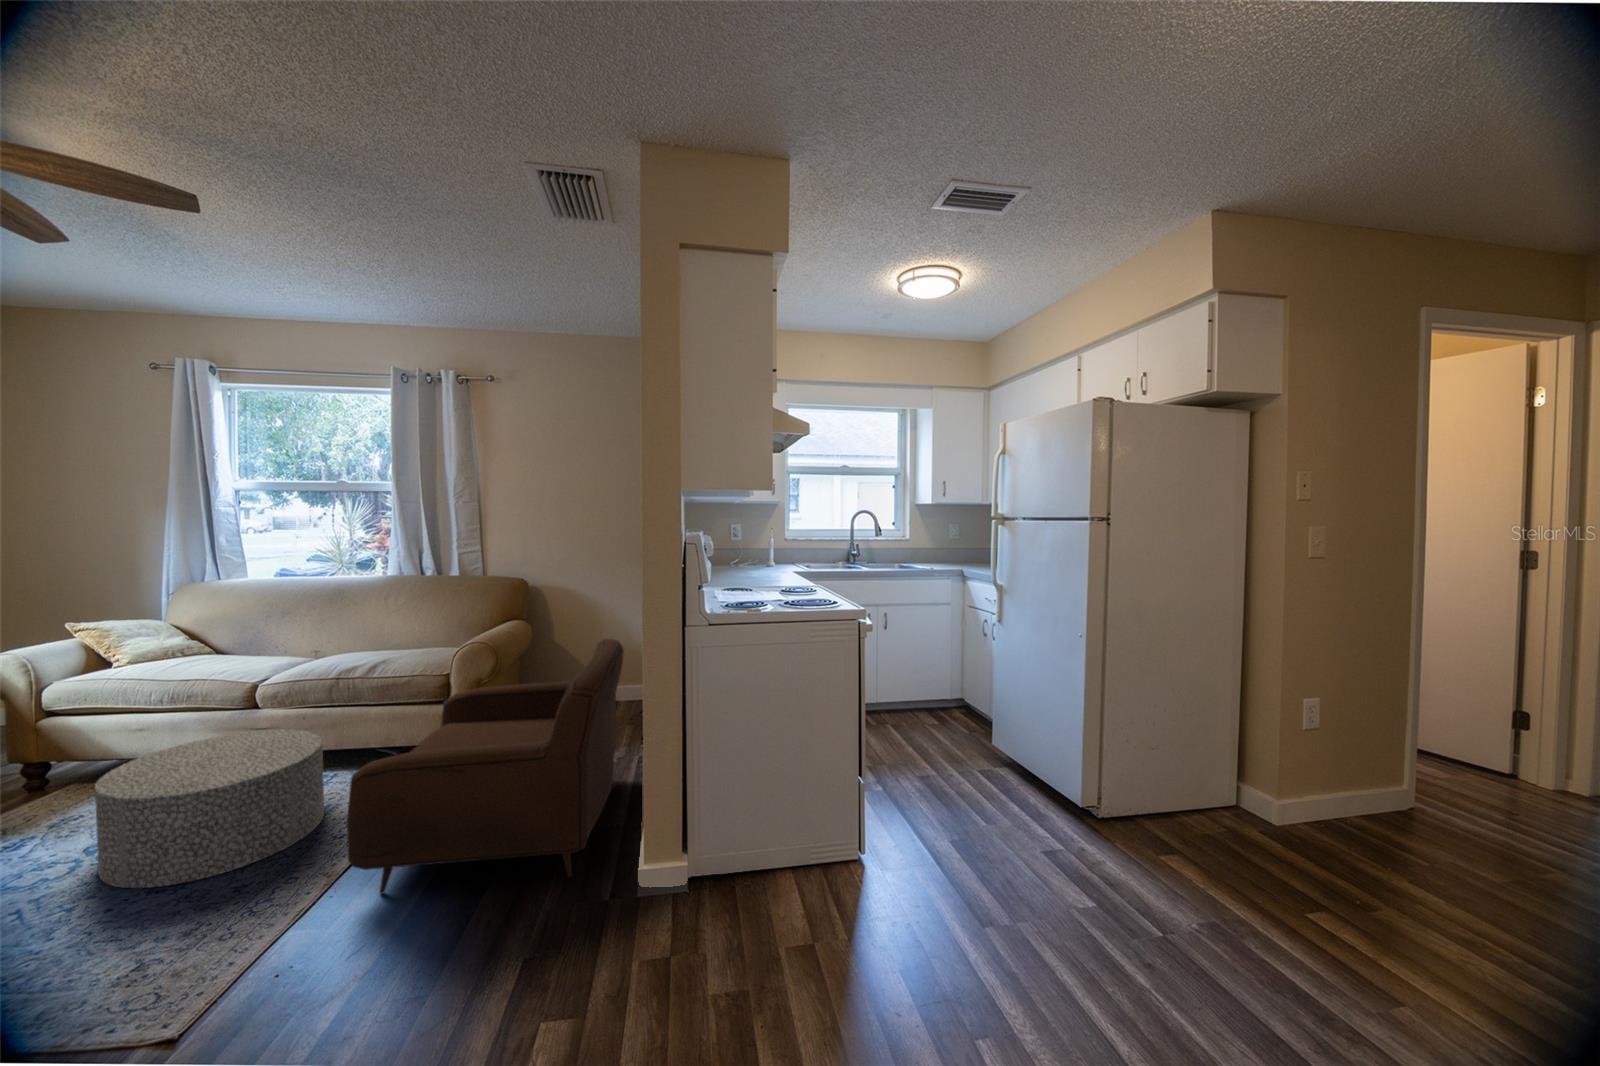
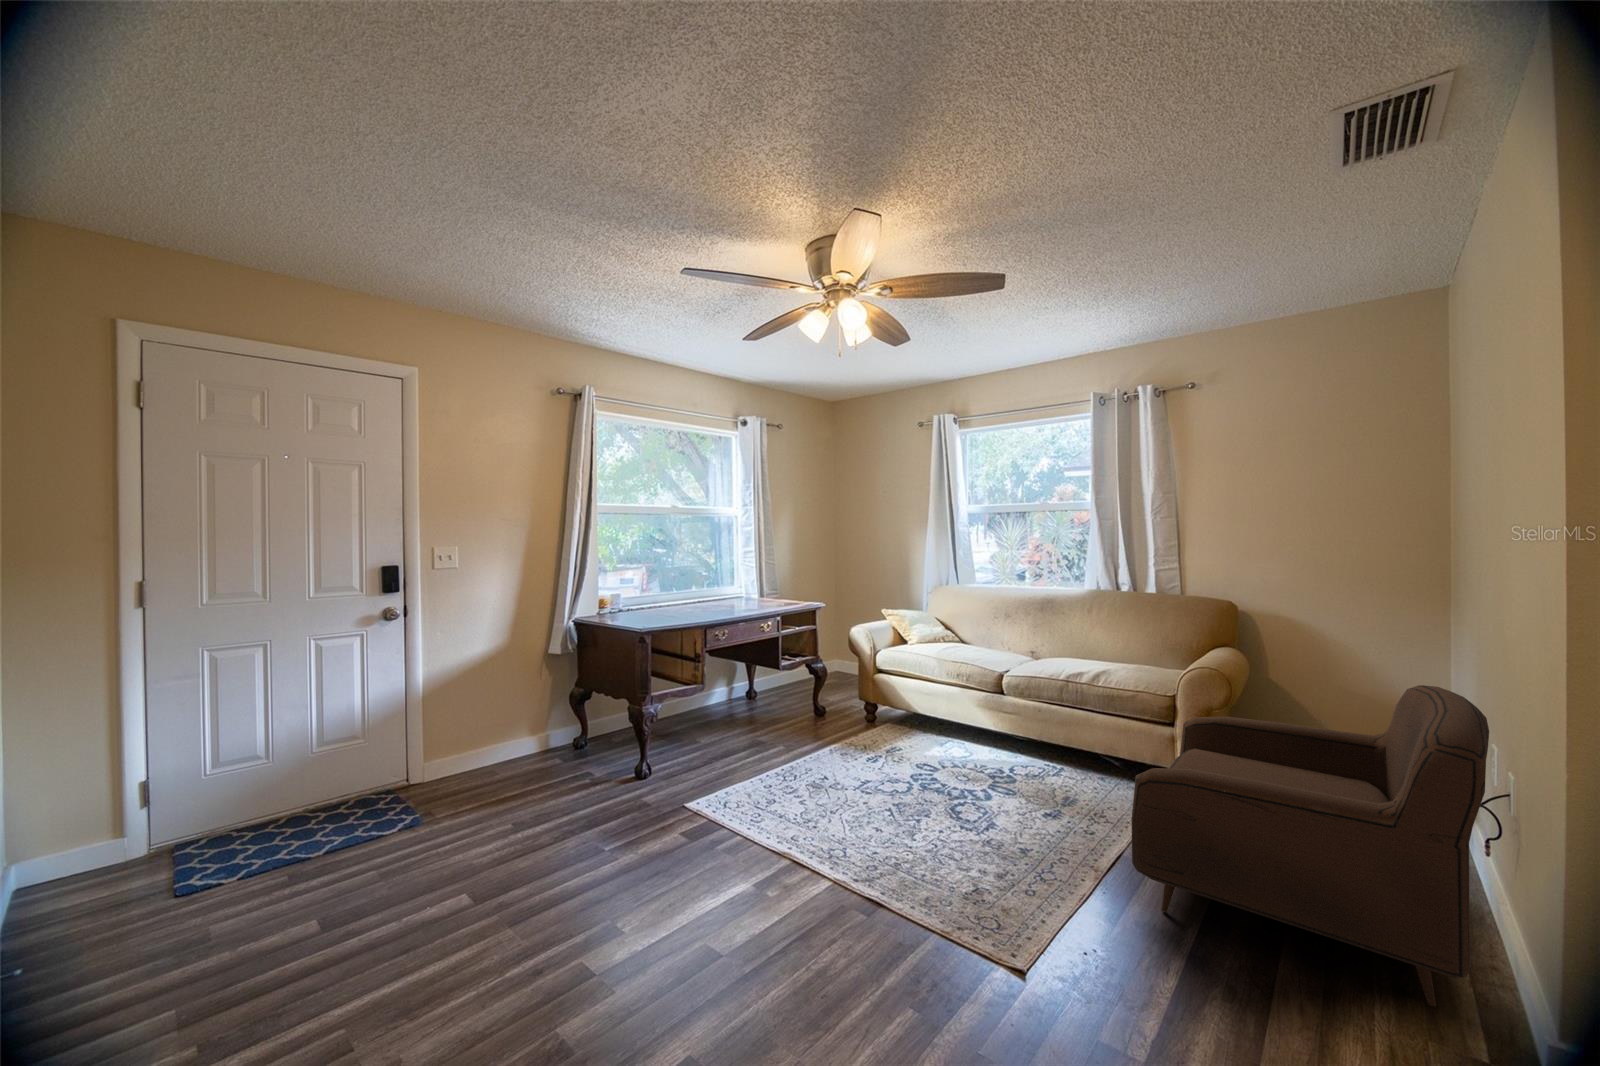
ottoman: present [95,729,324,888] -> none [926,711,1071,830]

